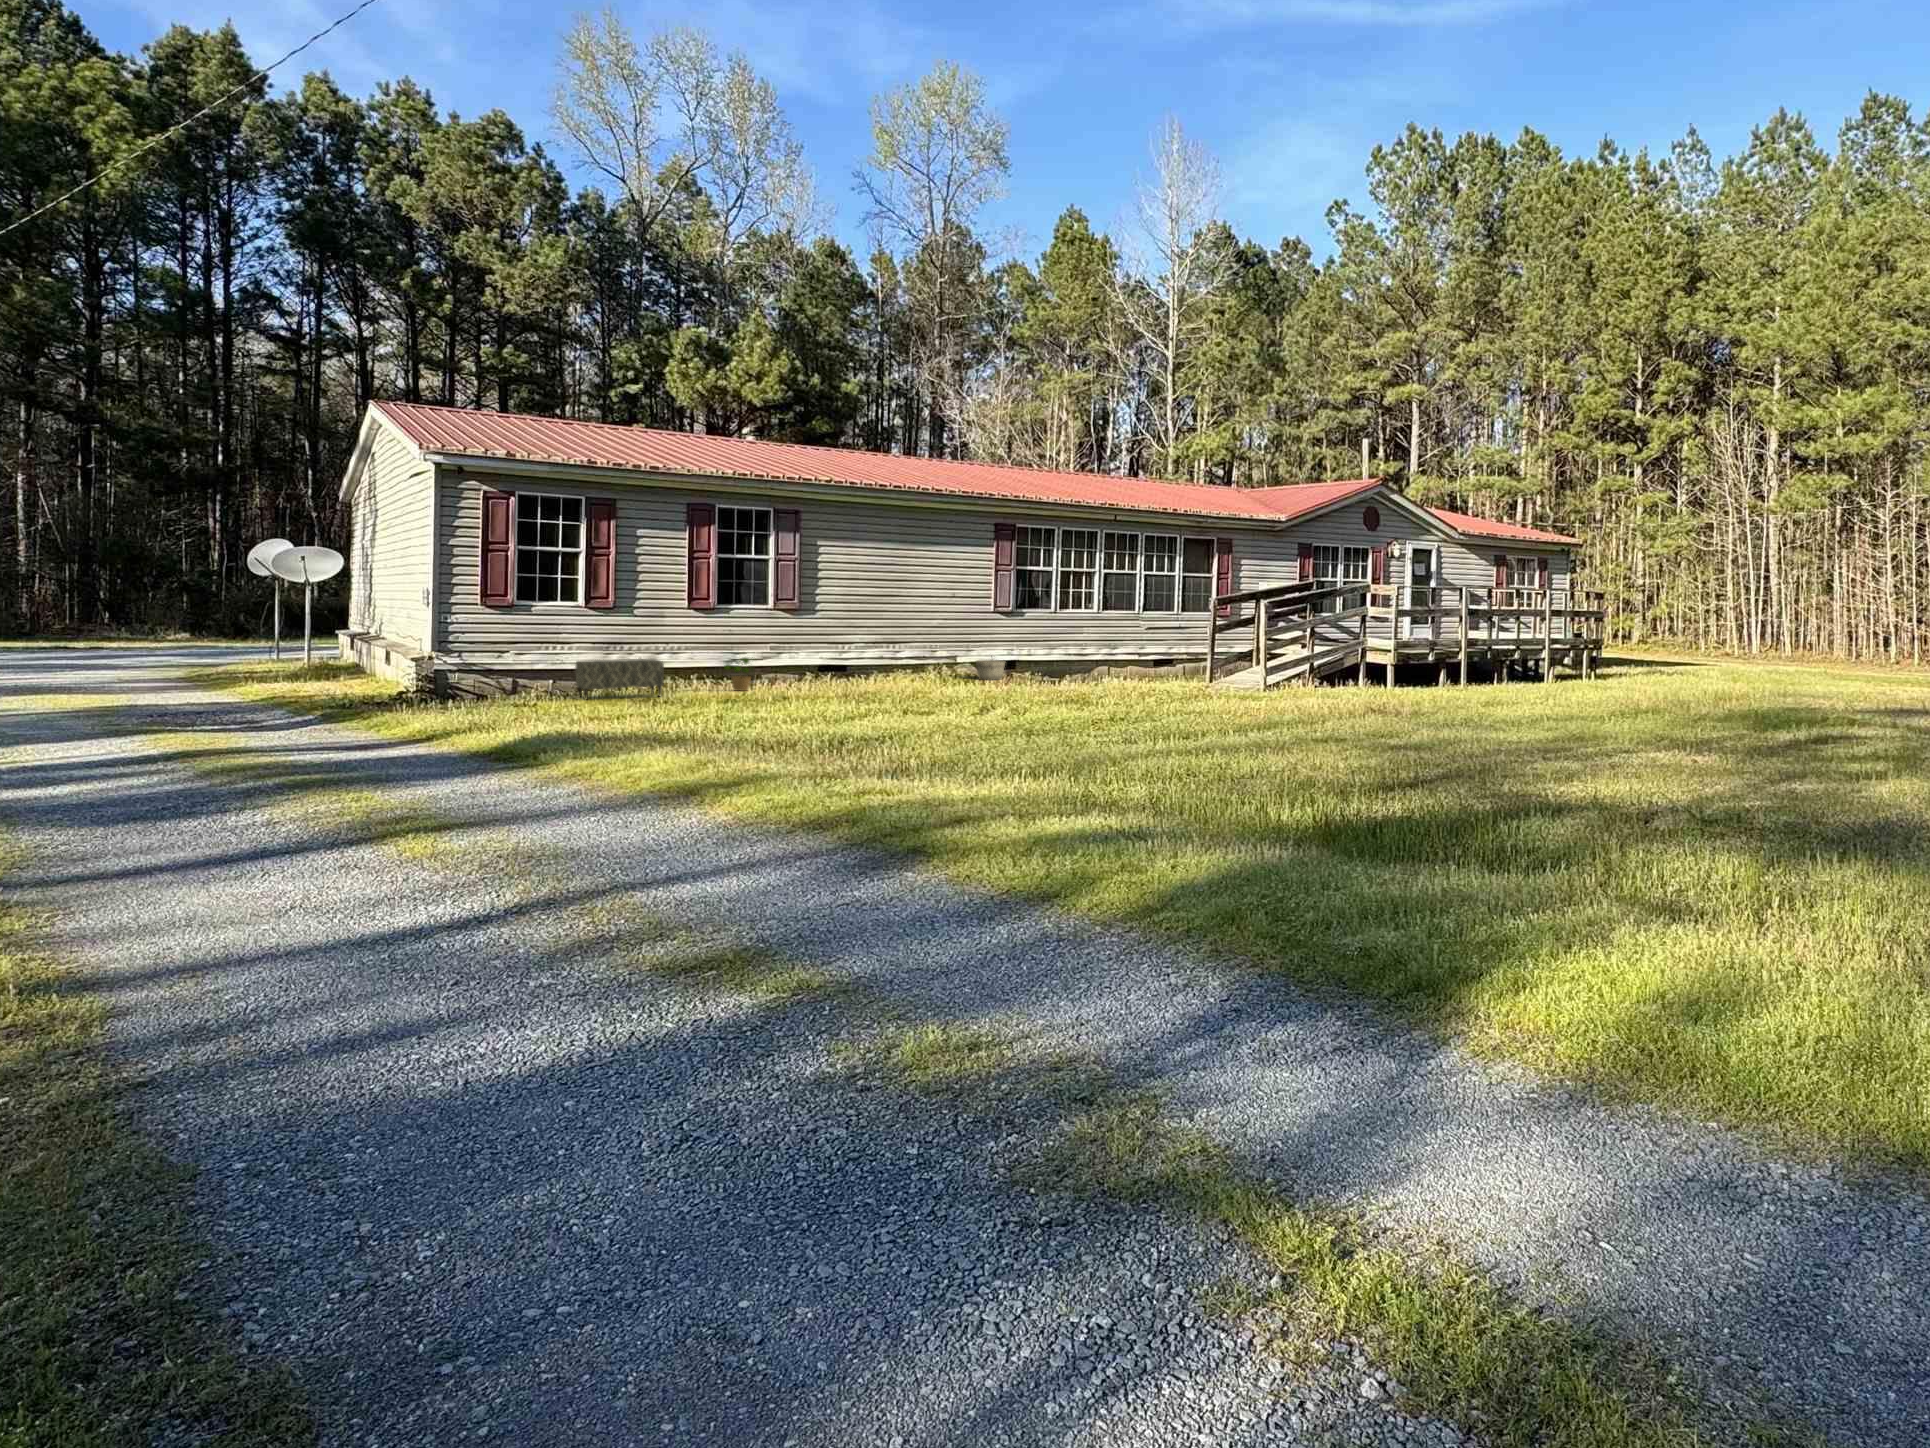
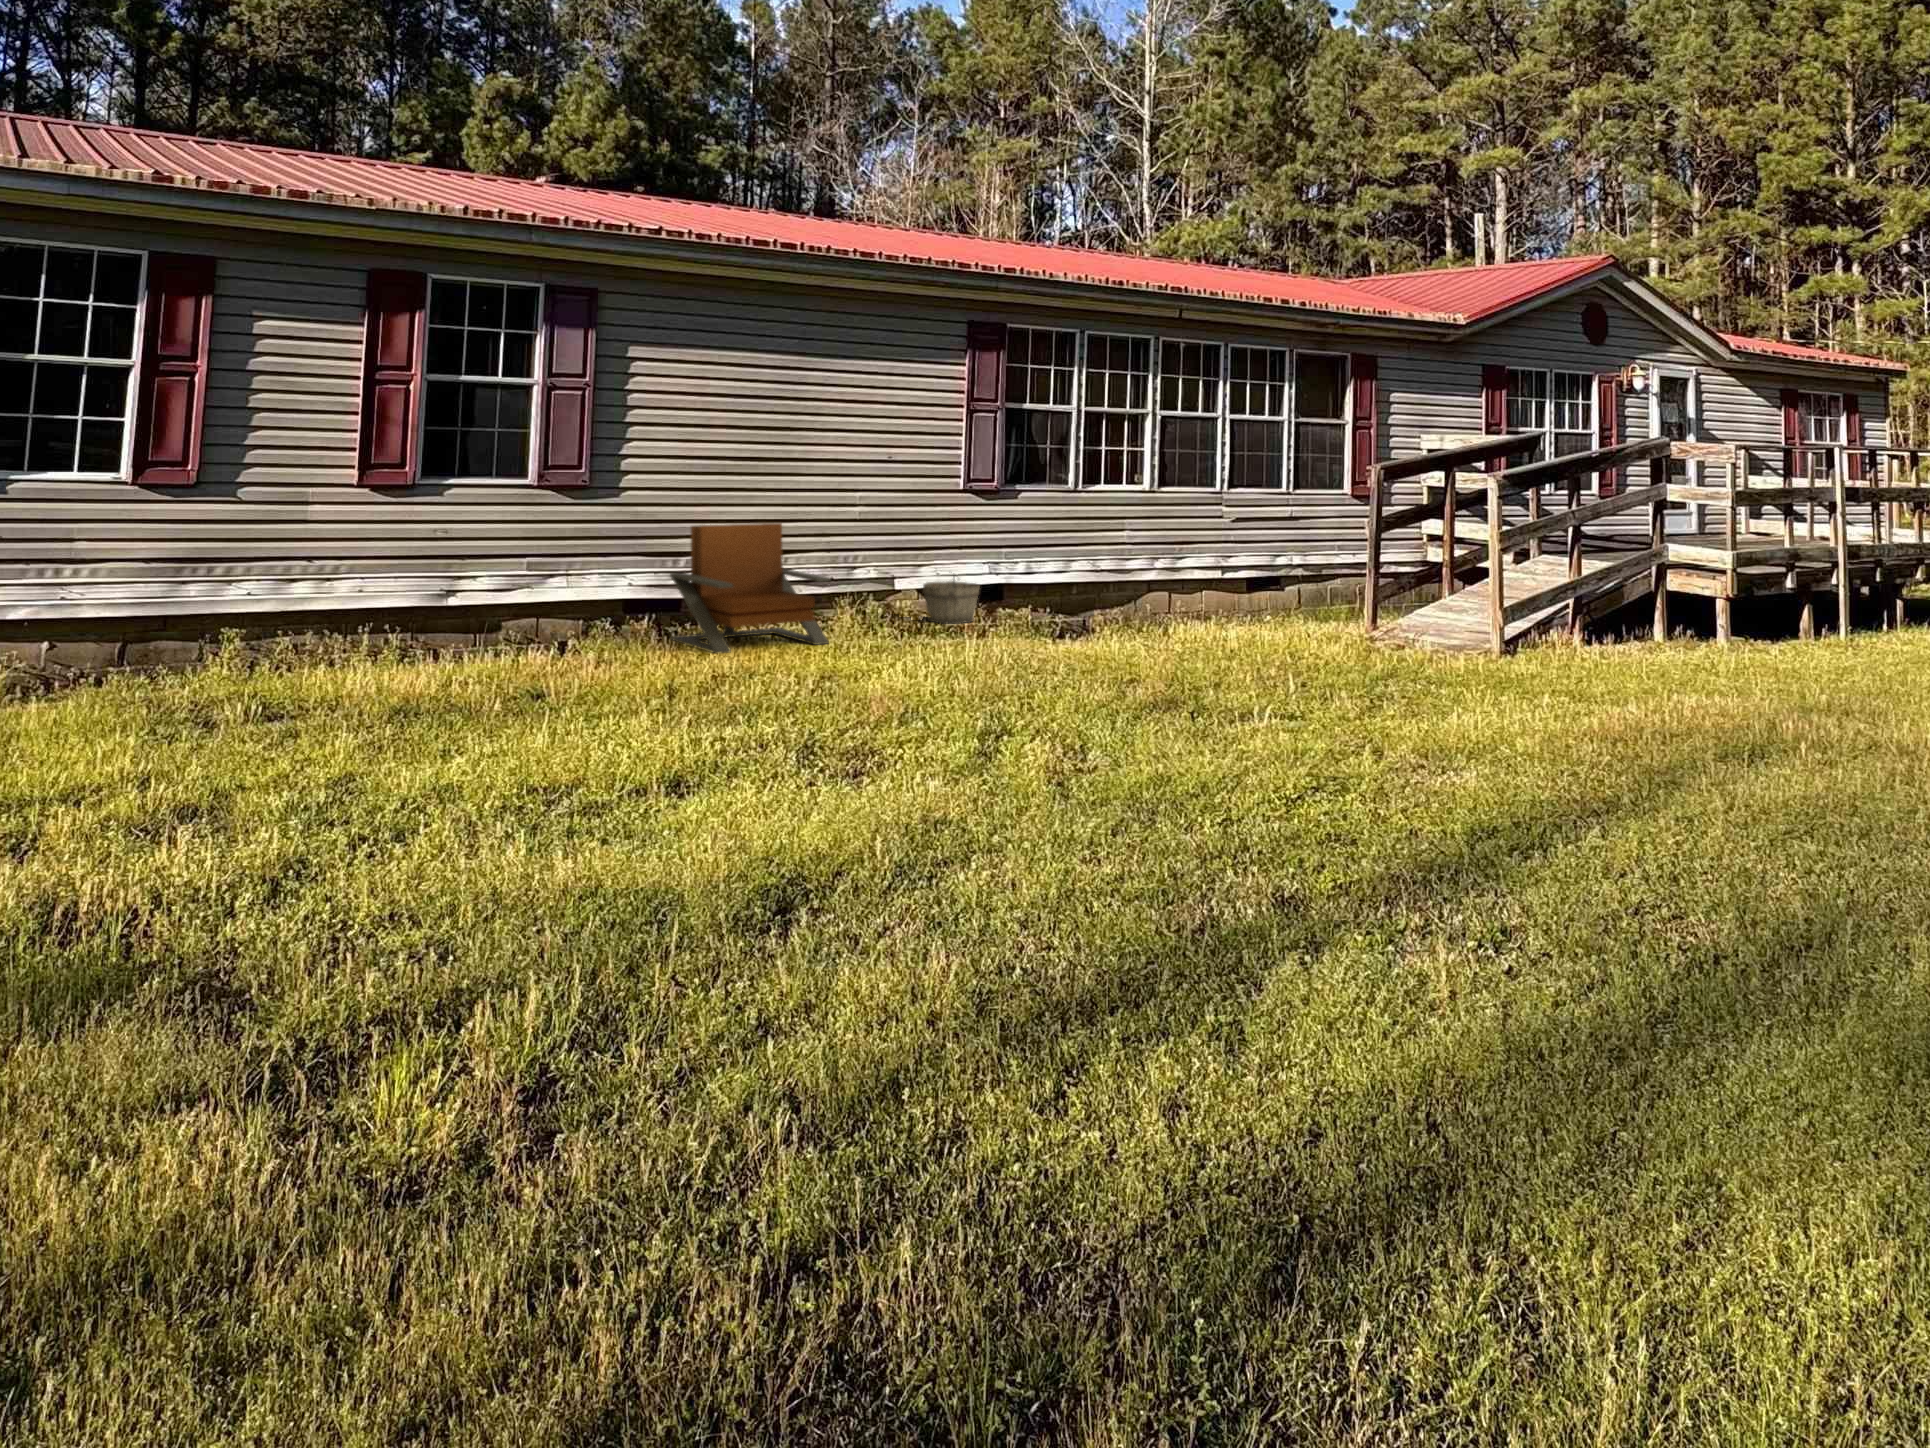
lounge chair: none [846,628,928,691] -> present [670,523,830,653]
potted plant: present [724,657,754,691] -> none [420,584,485,654]
bench: present [575,659,664,700] -> none [100,588,283,683]

